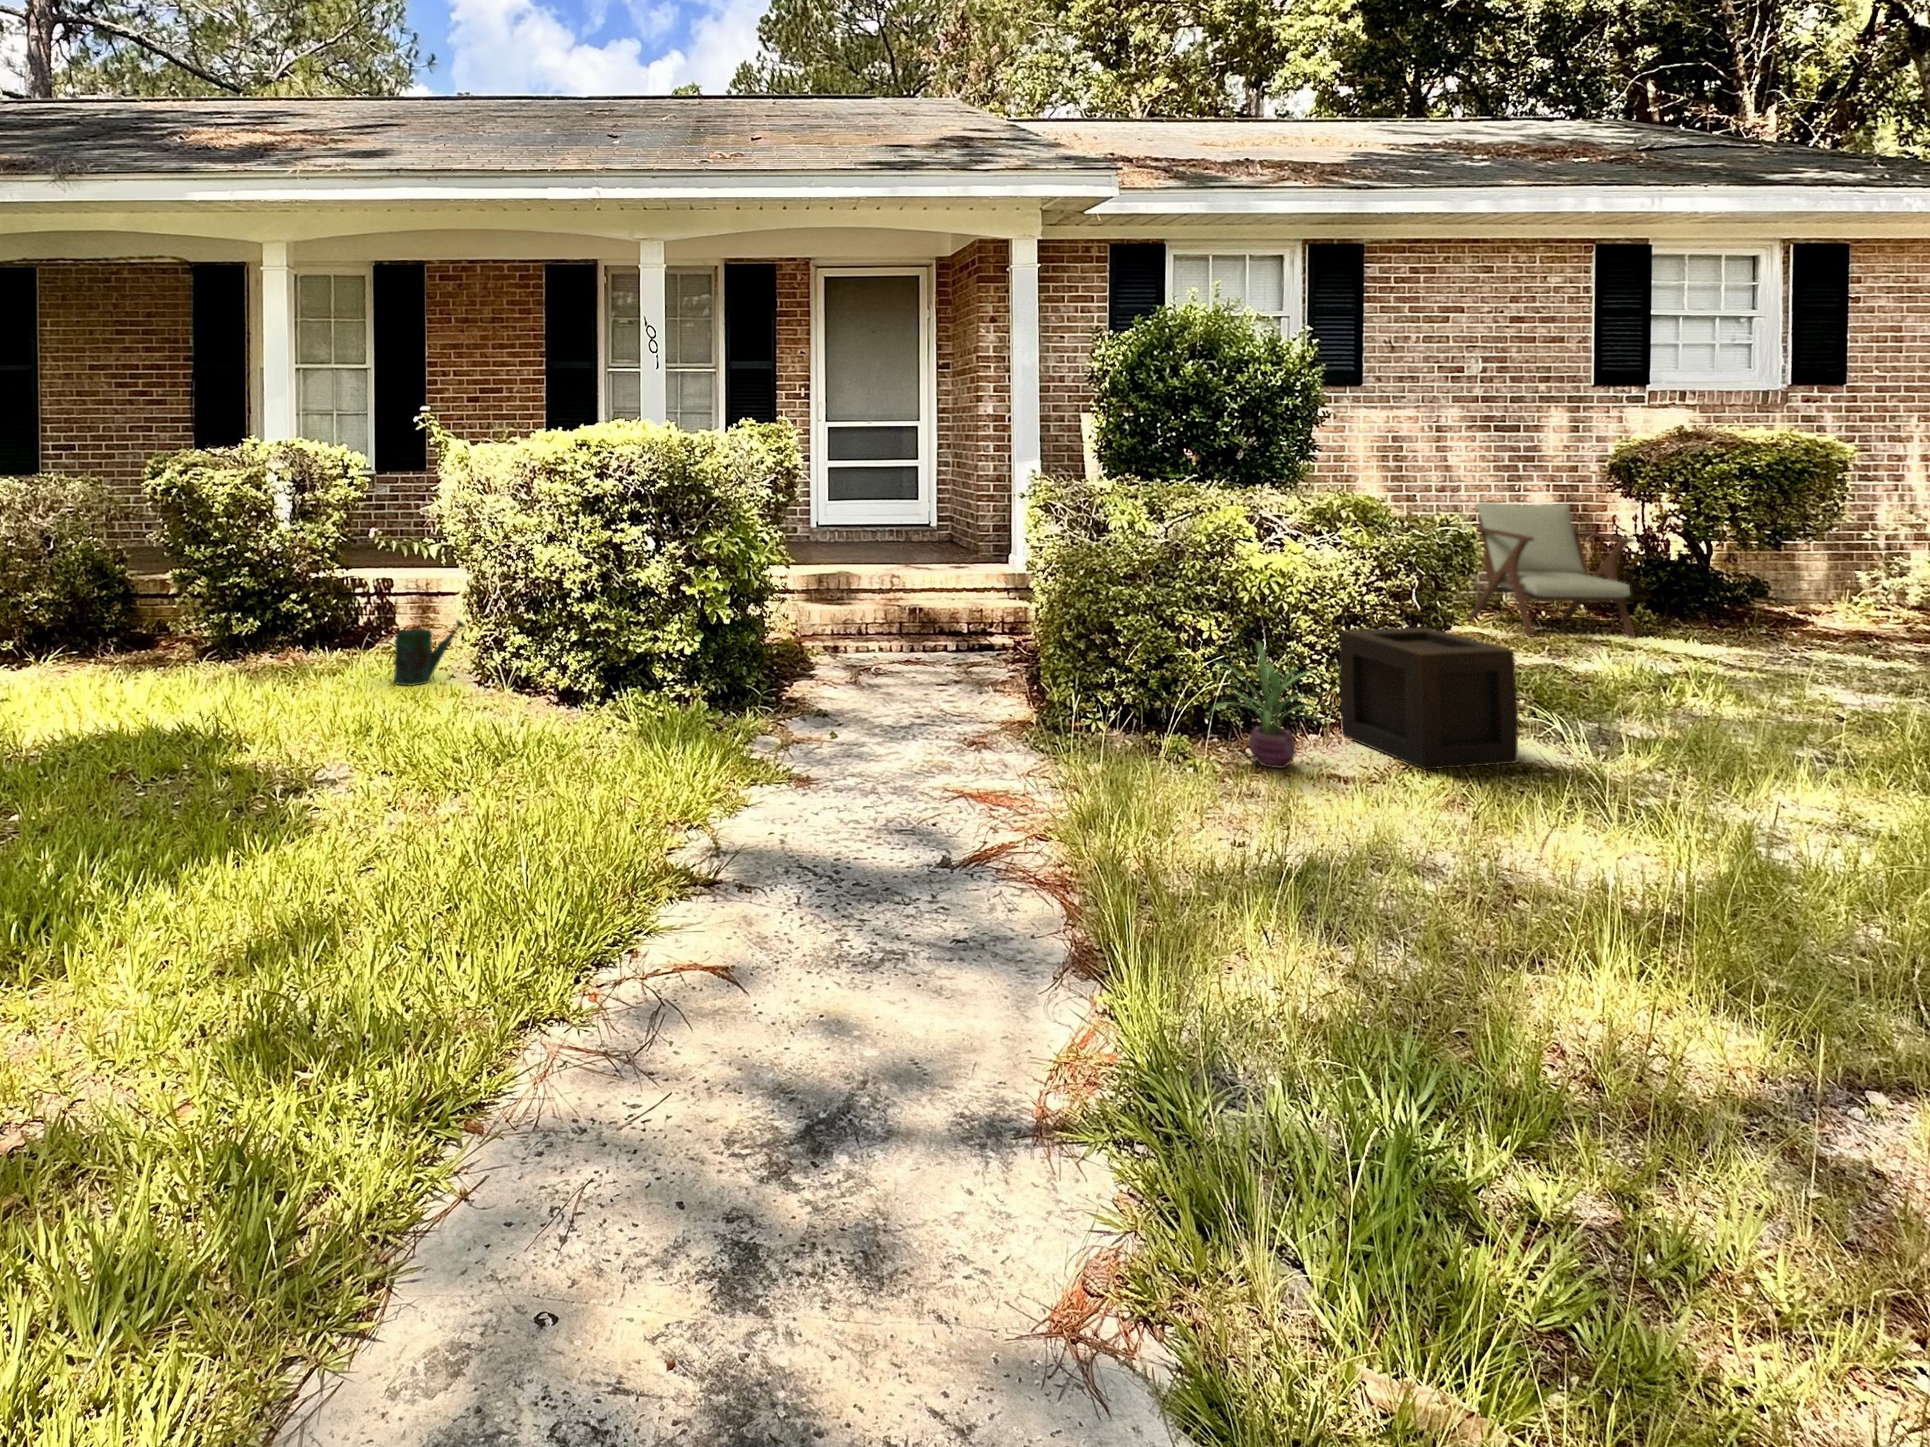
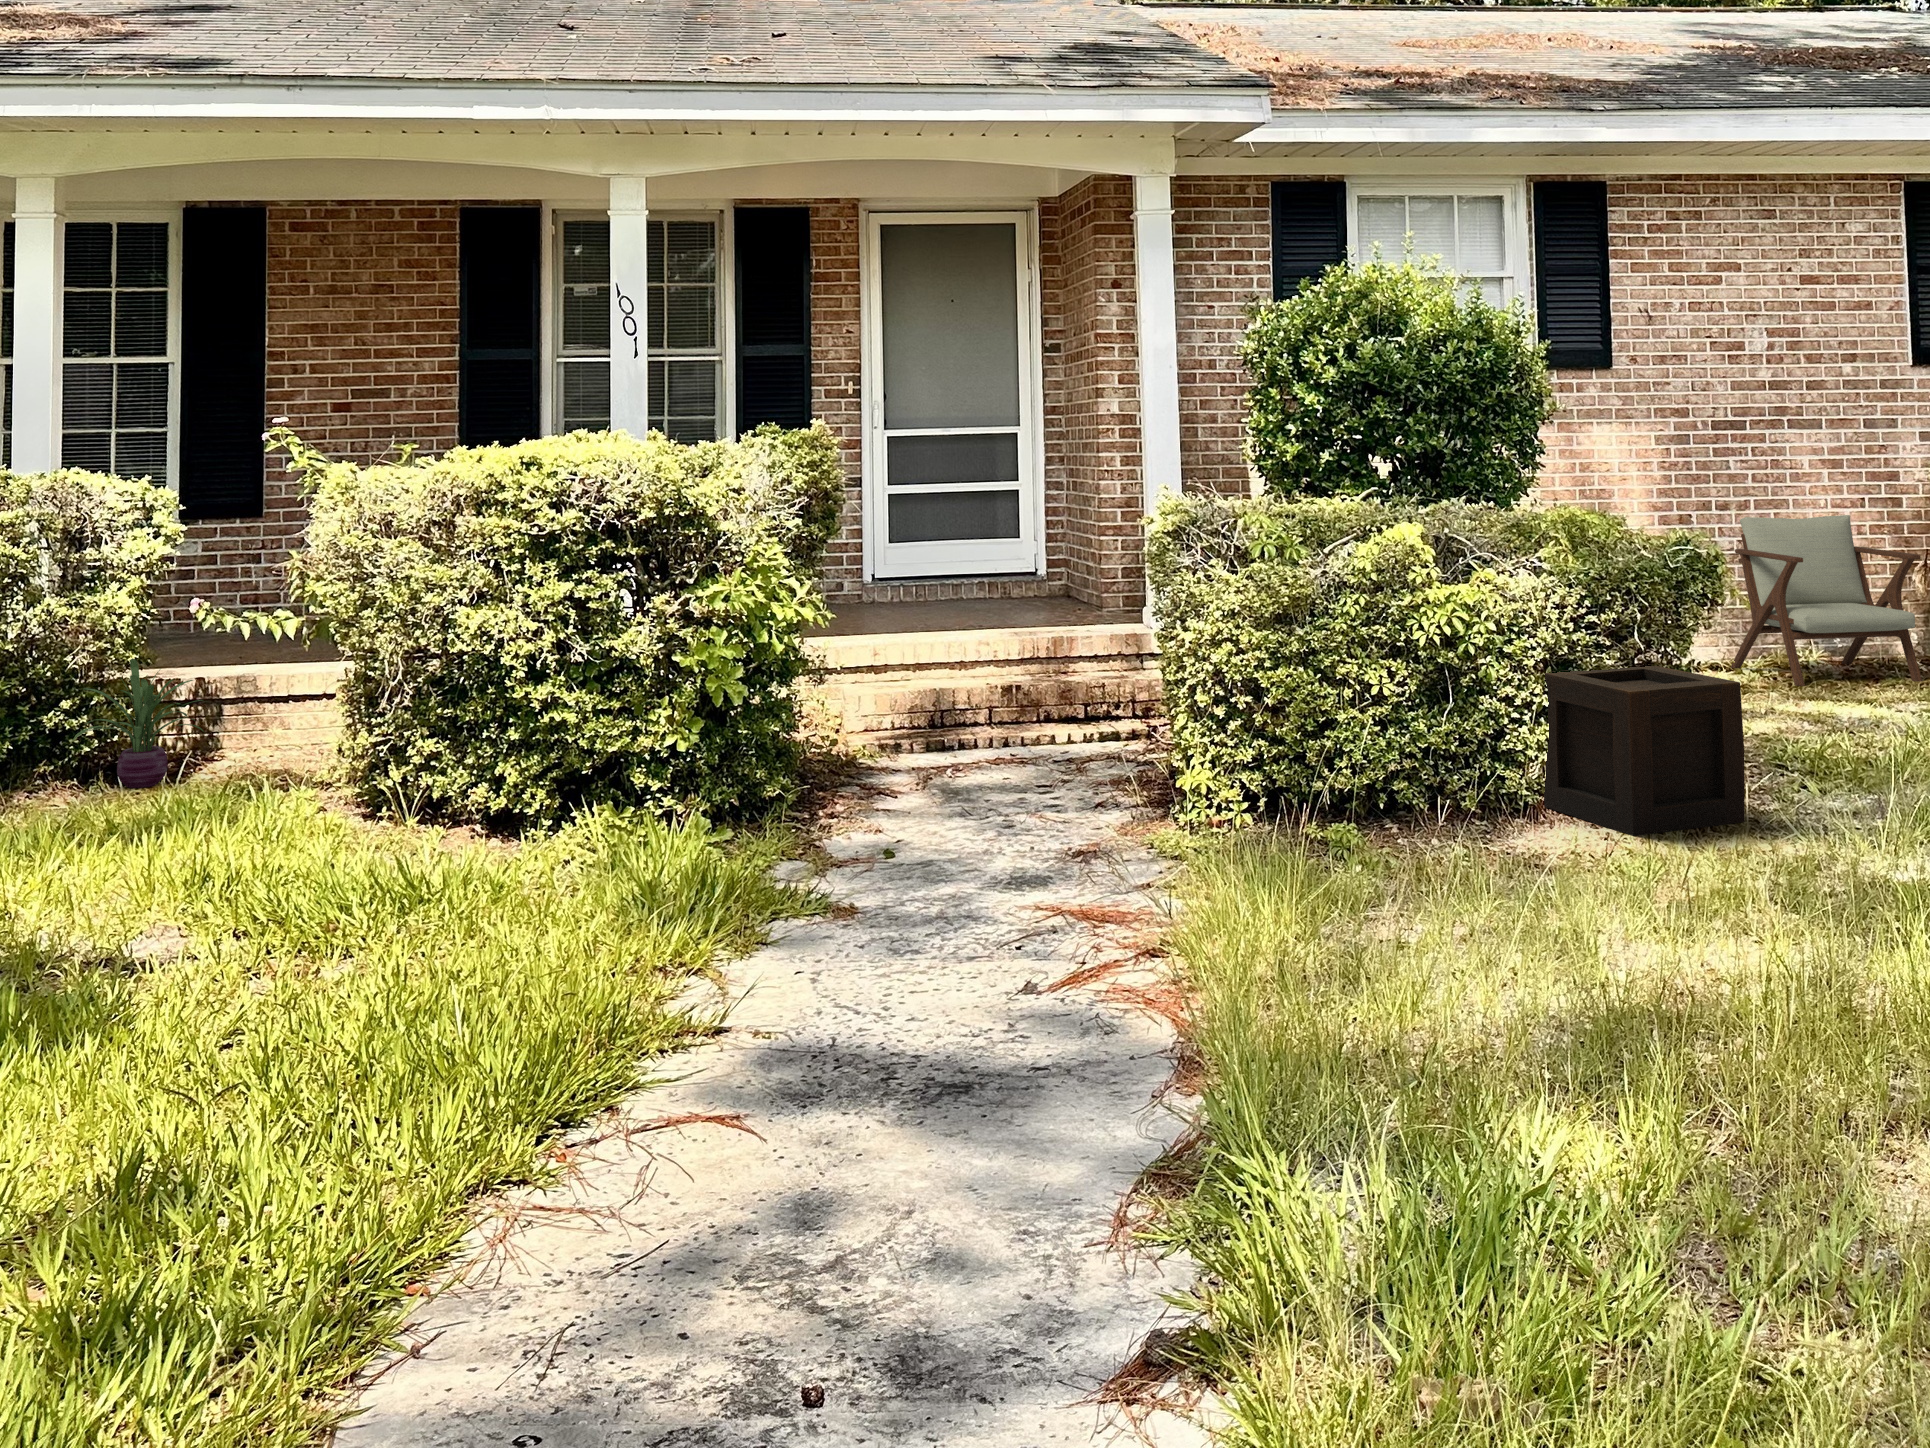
watering can: present [394,620,465,686] -> none [222,728,354,827]
decorative plant: present [1212,642,1310,768] -> present [73,658,203,788]

